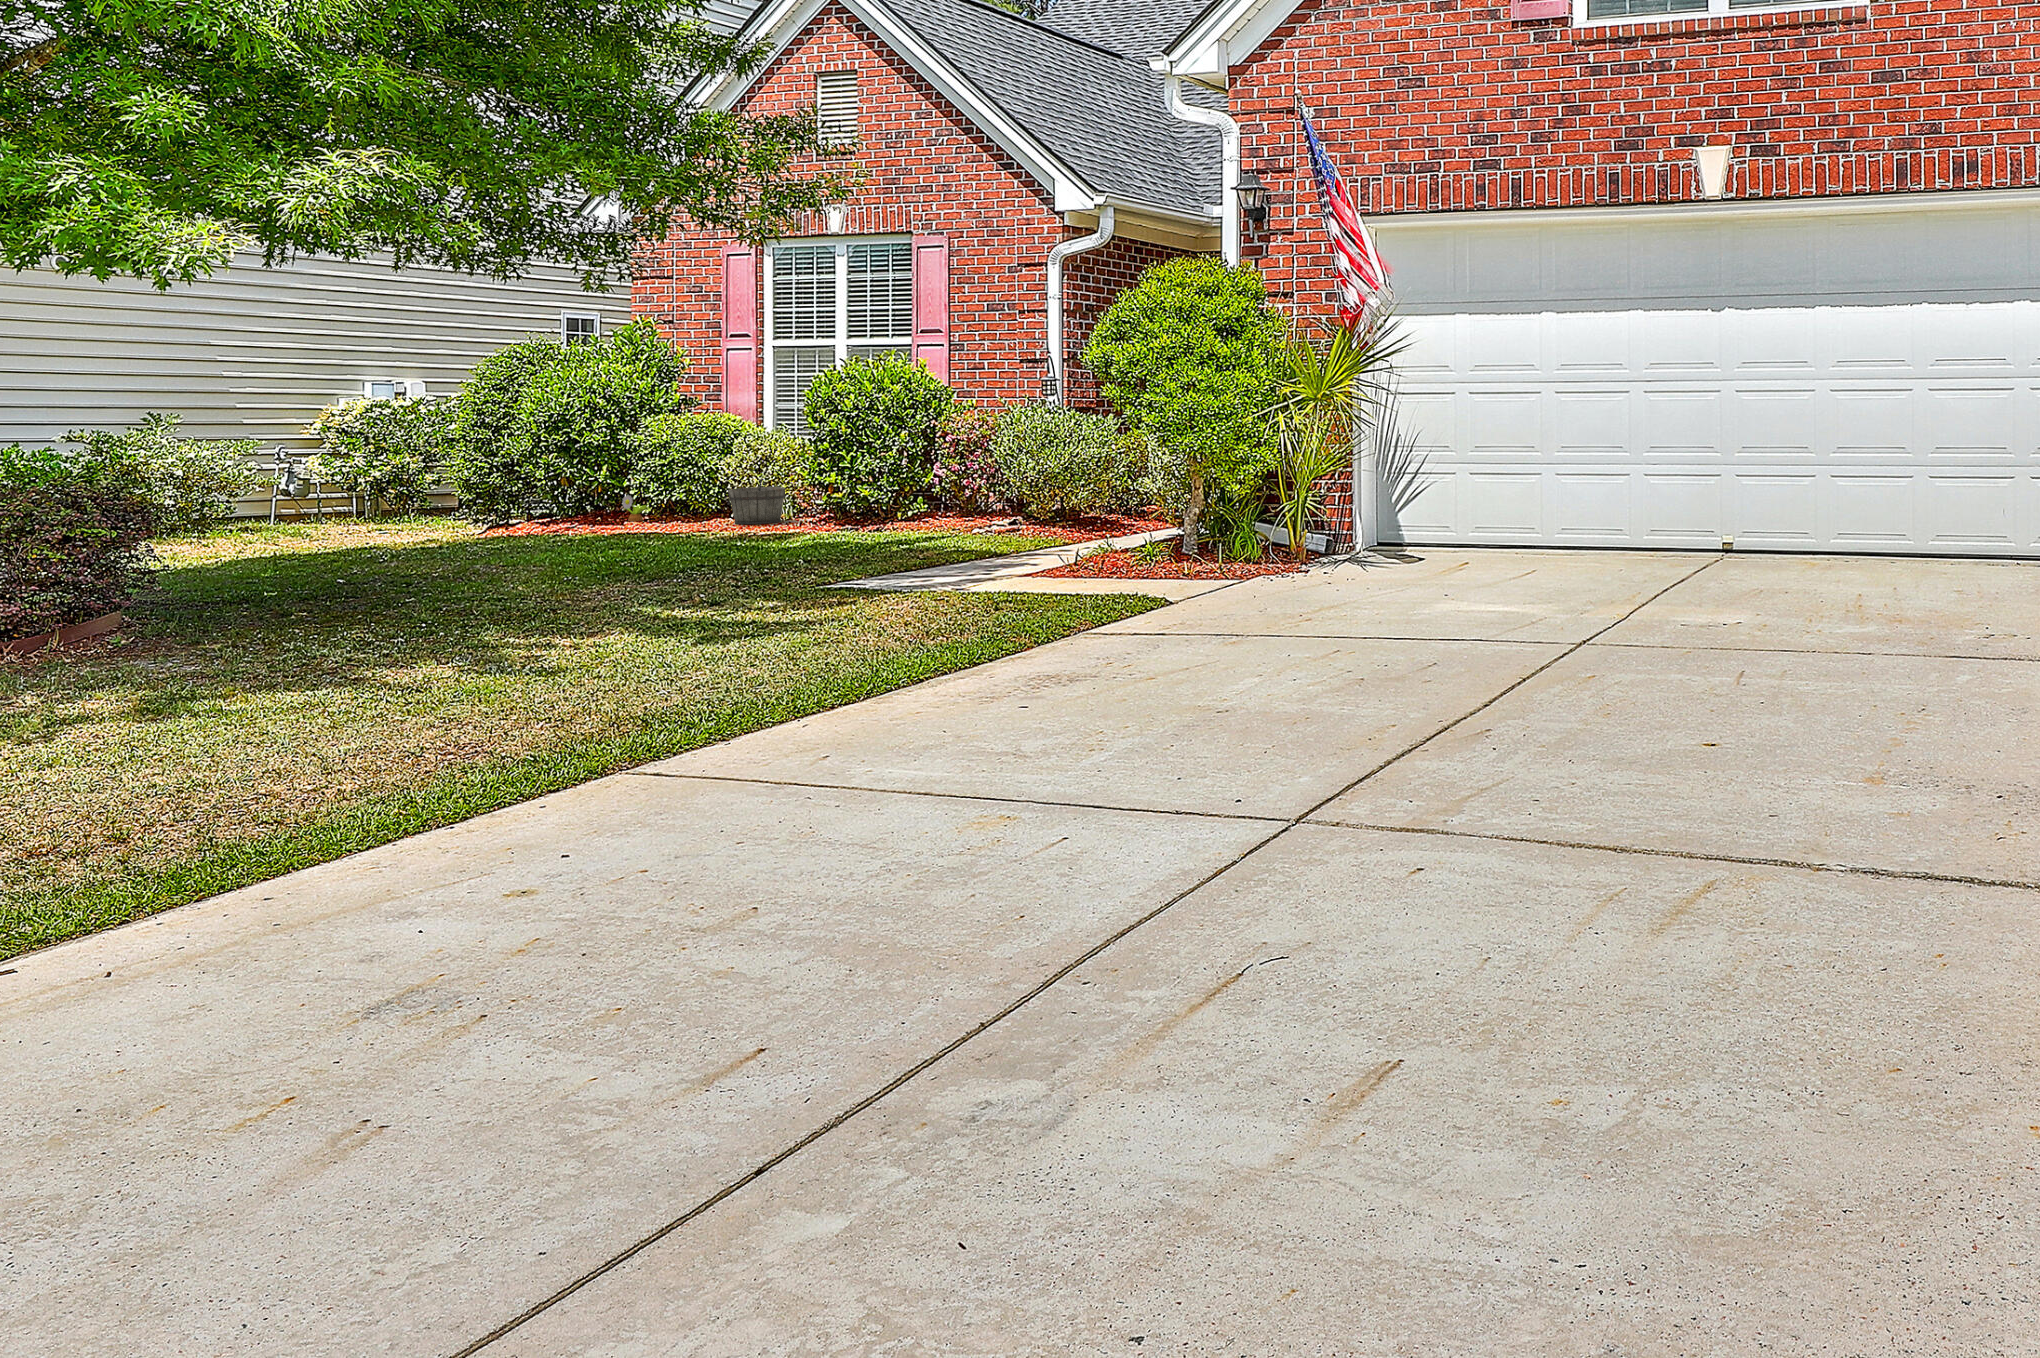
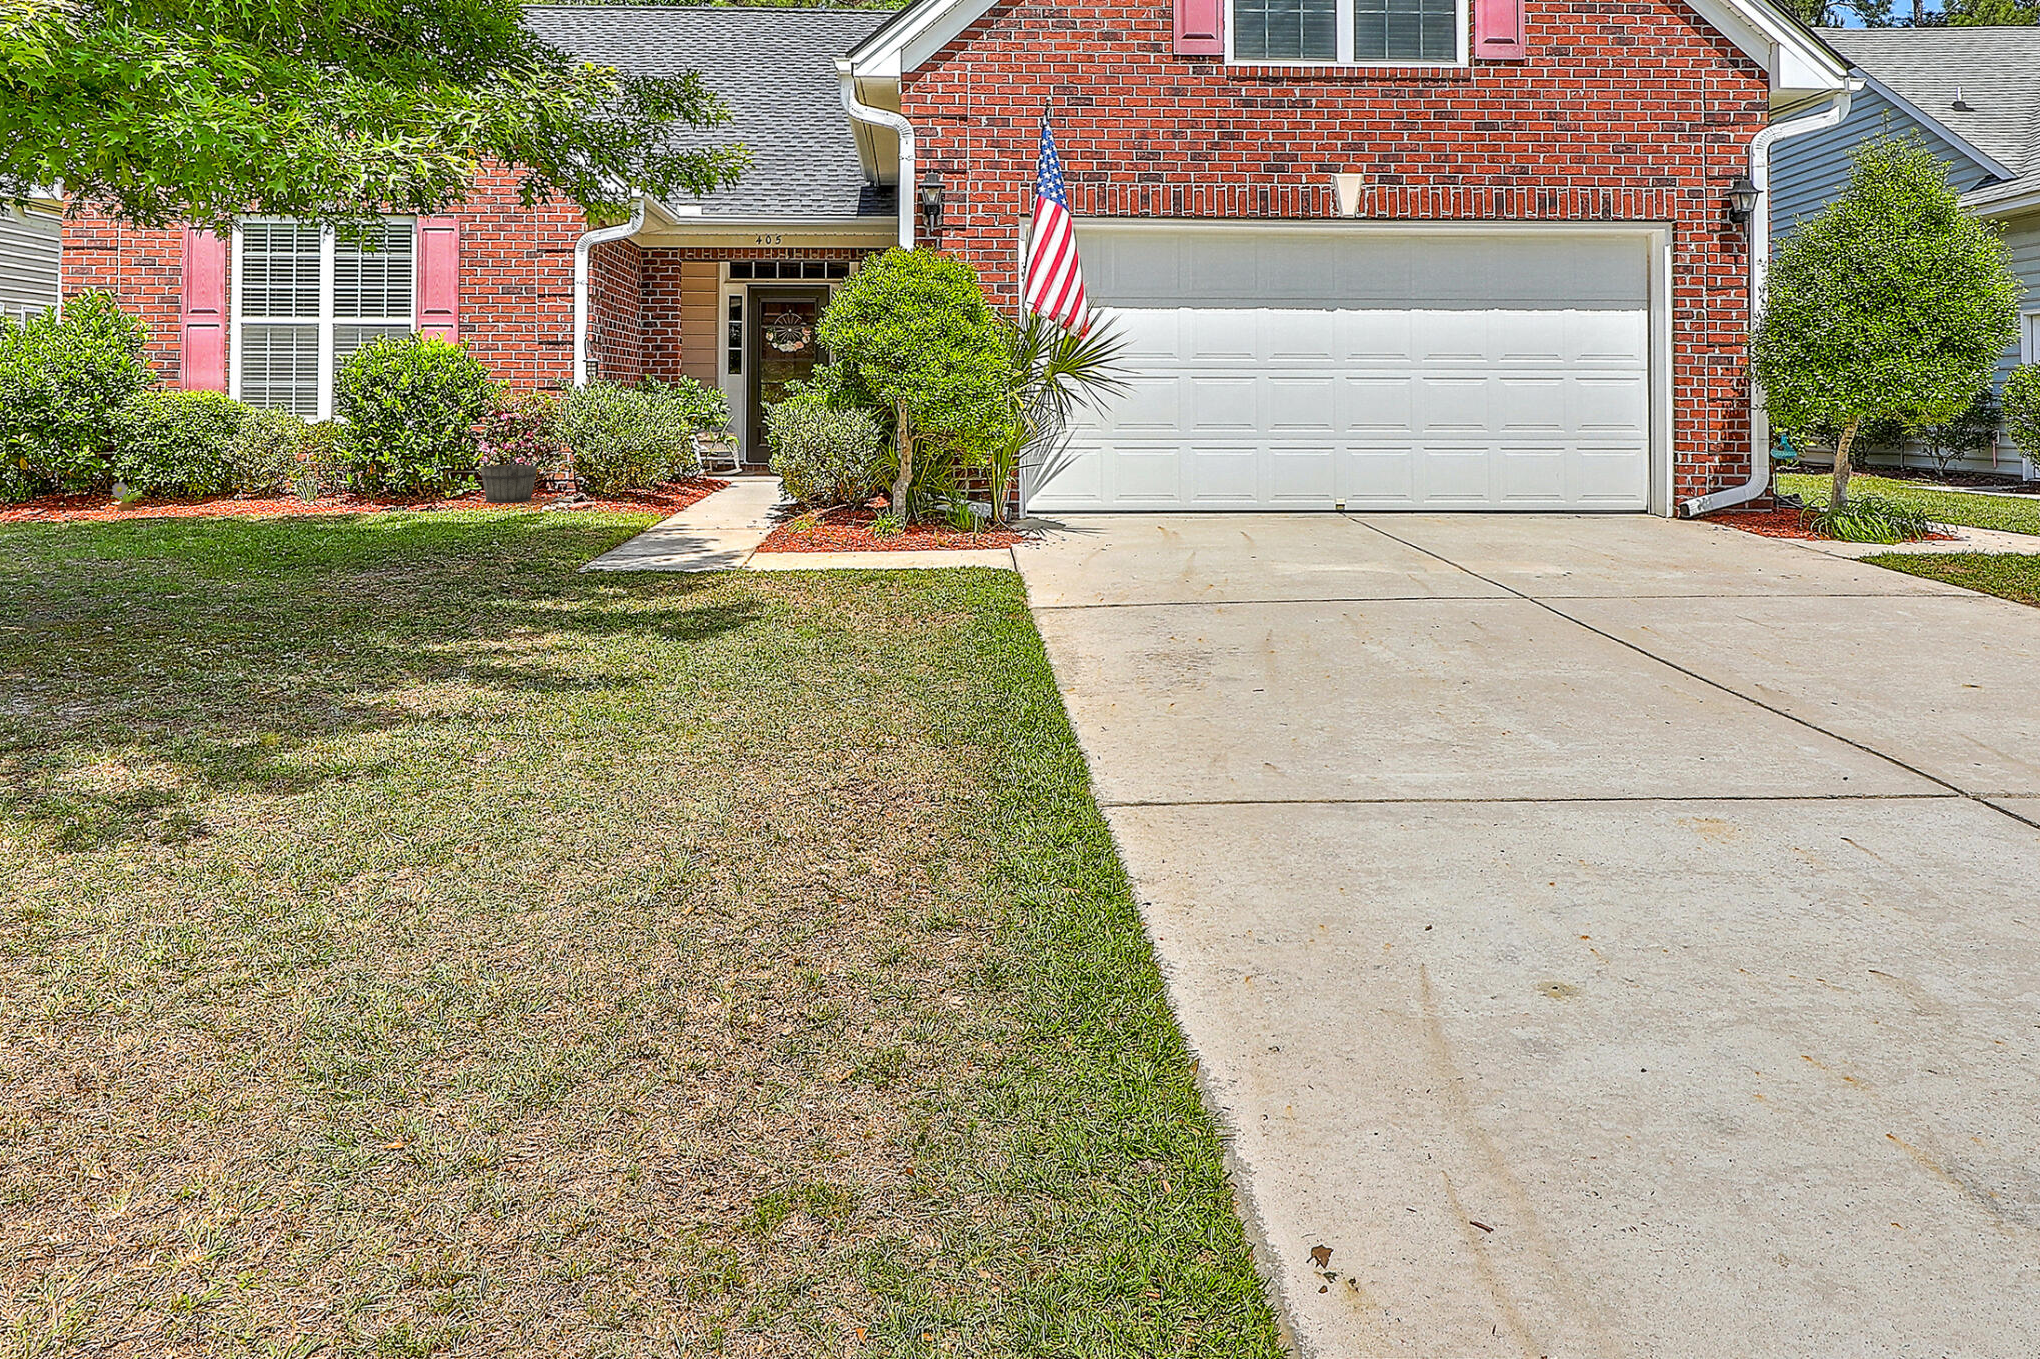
wooden bucket: present [728,476,786,524] -> present [480,455,537,503]

